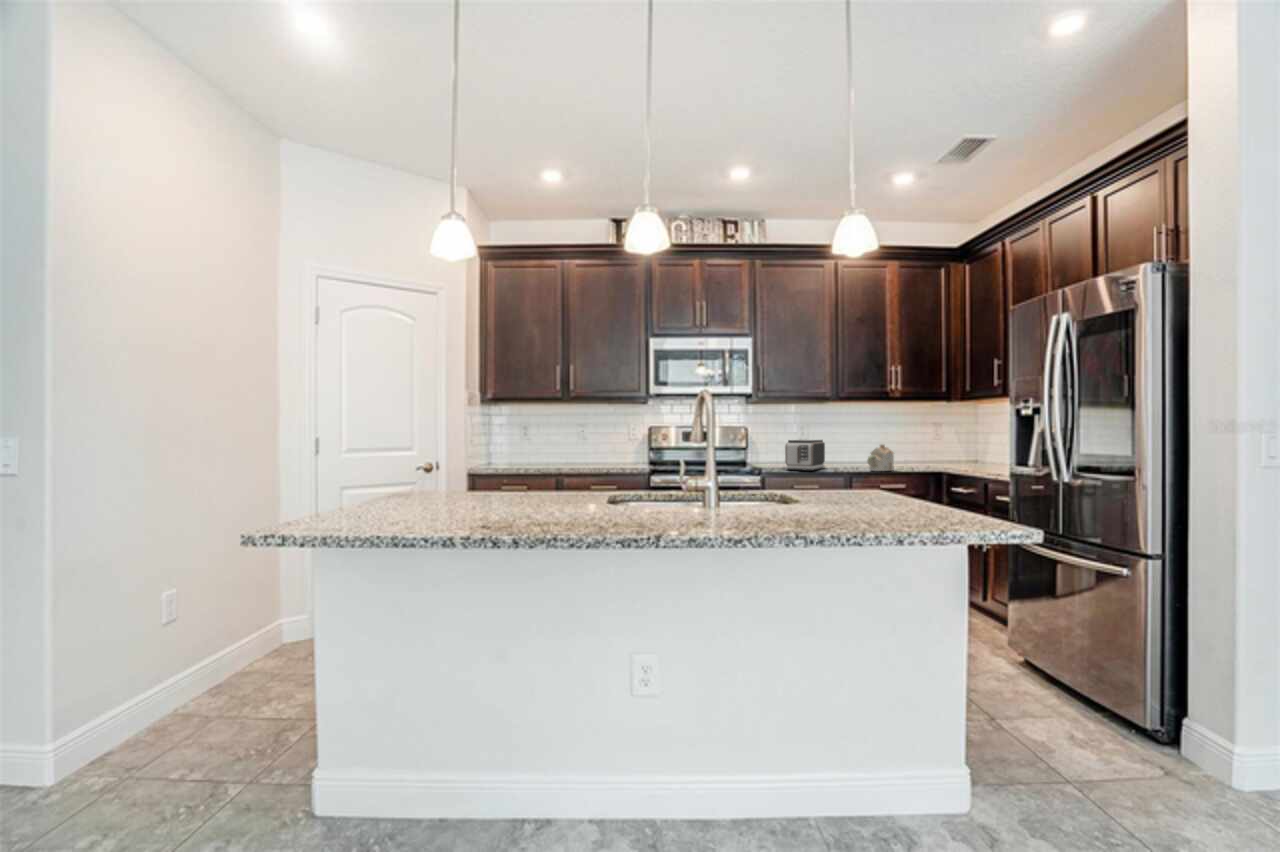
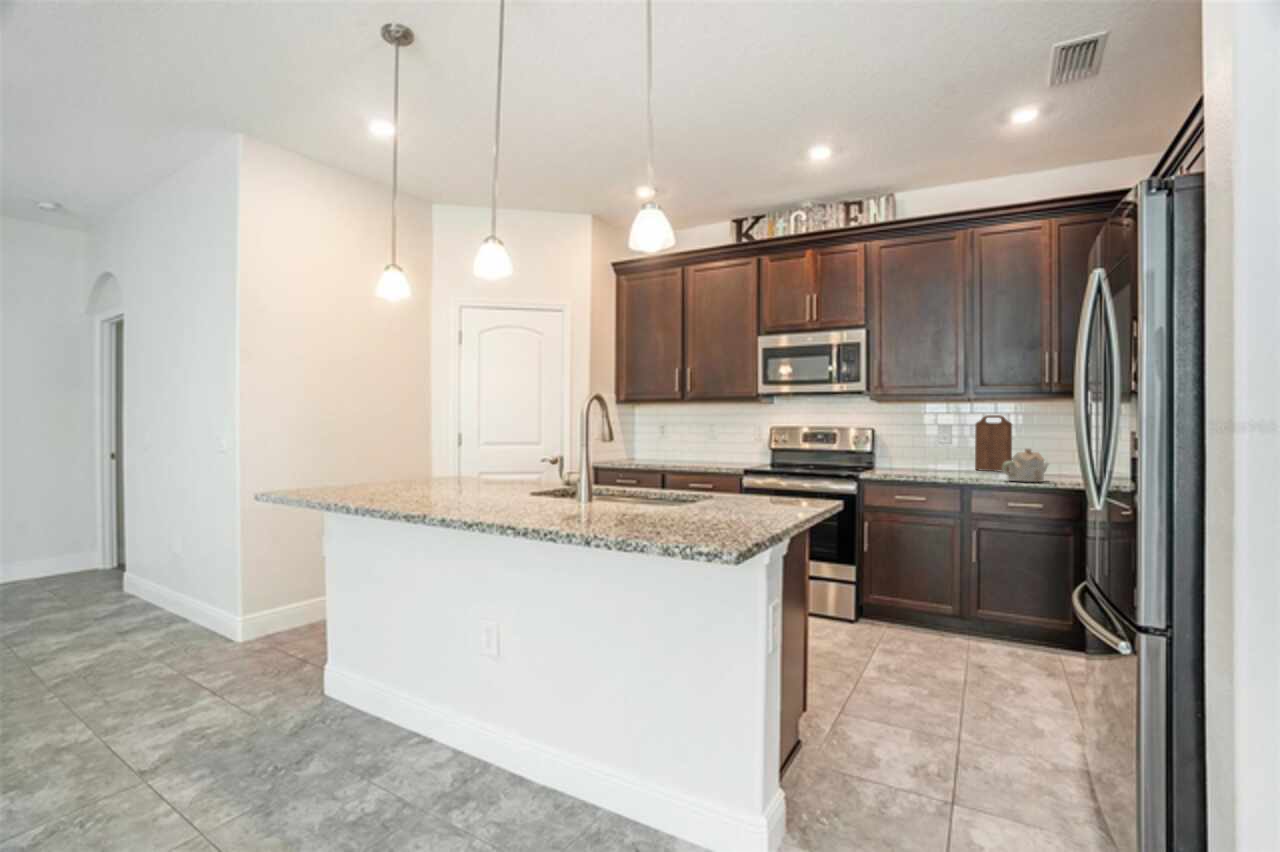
cutting board: none [826,418,854,464] -> present [975,415,1012,472]
toaster: present [785,439,825,471] -> none [898,440,958,476]

